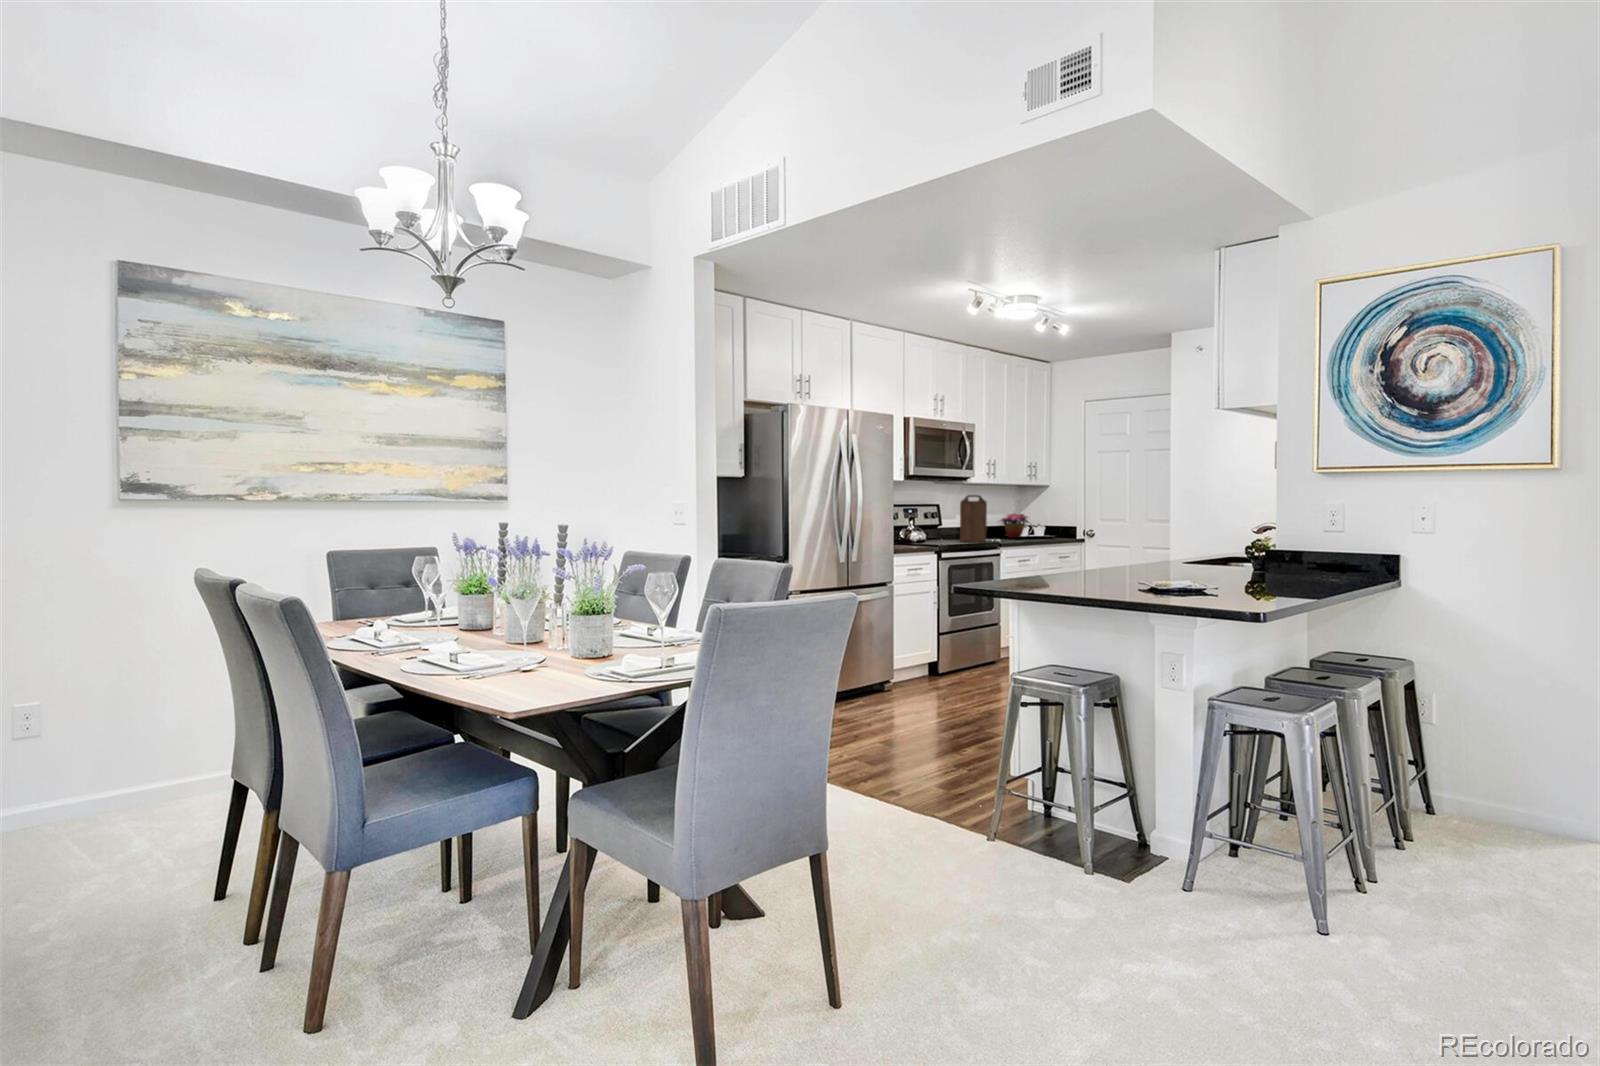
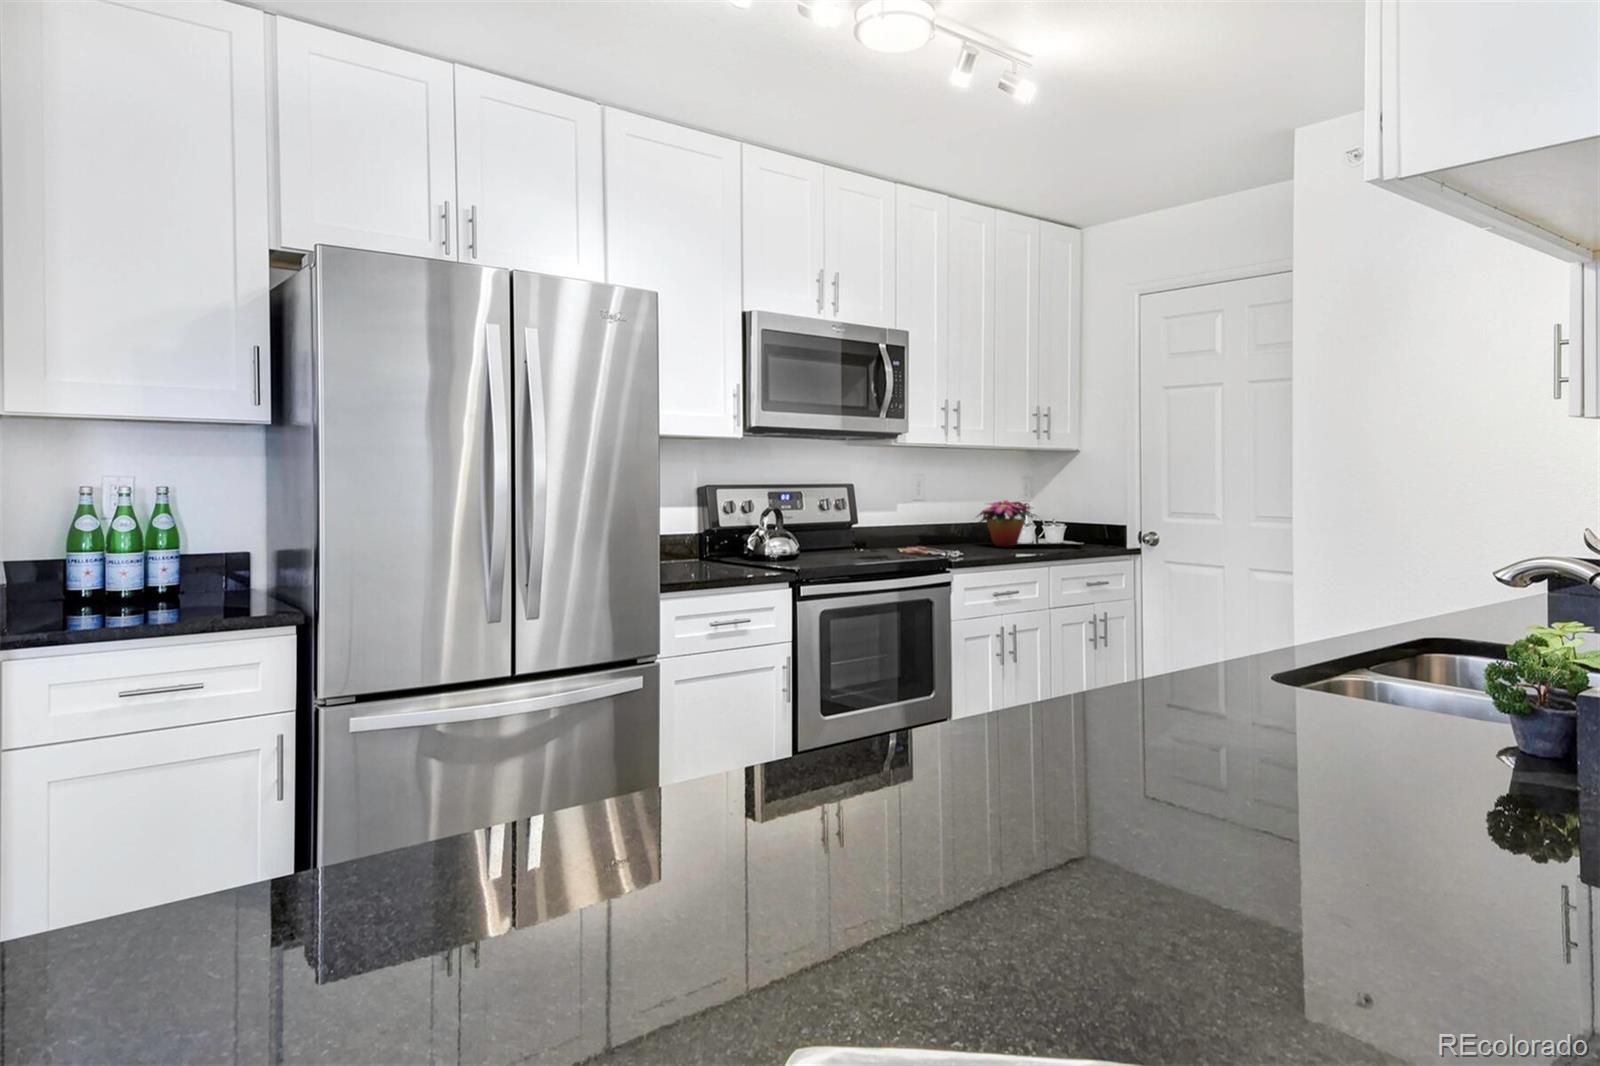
cutting board: present [960,495,987,542] -> none [879,465,932,557]

